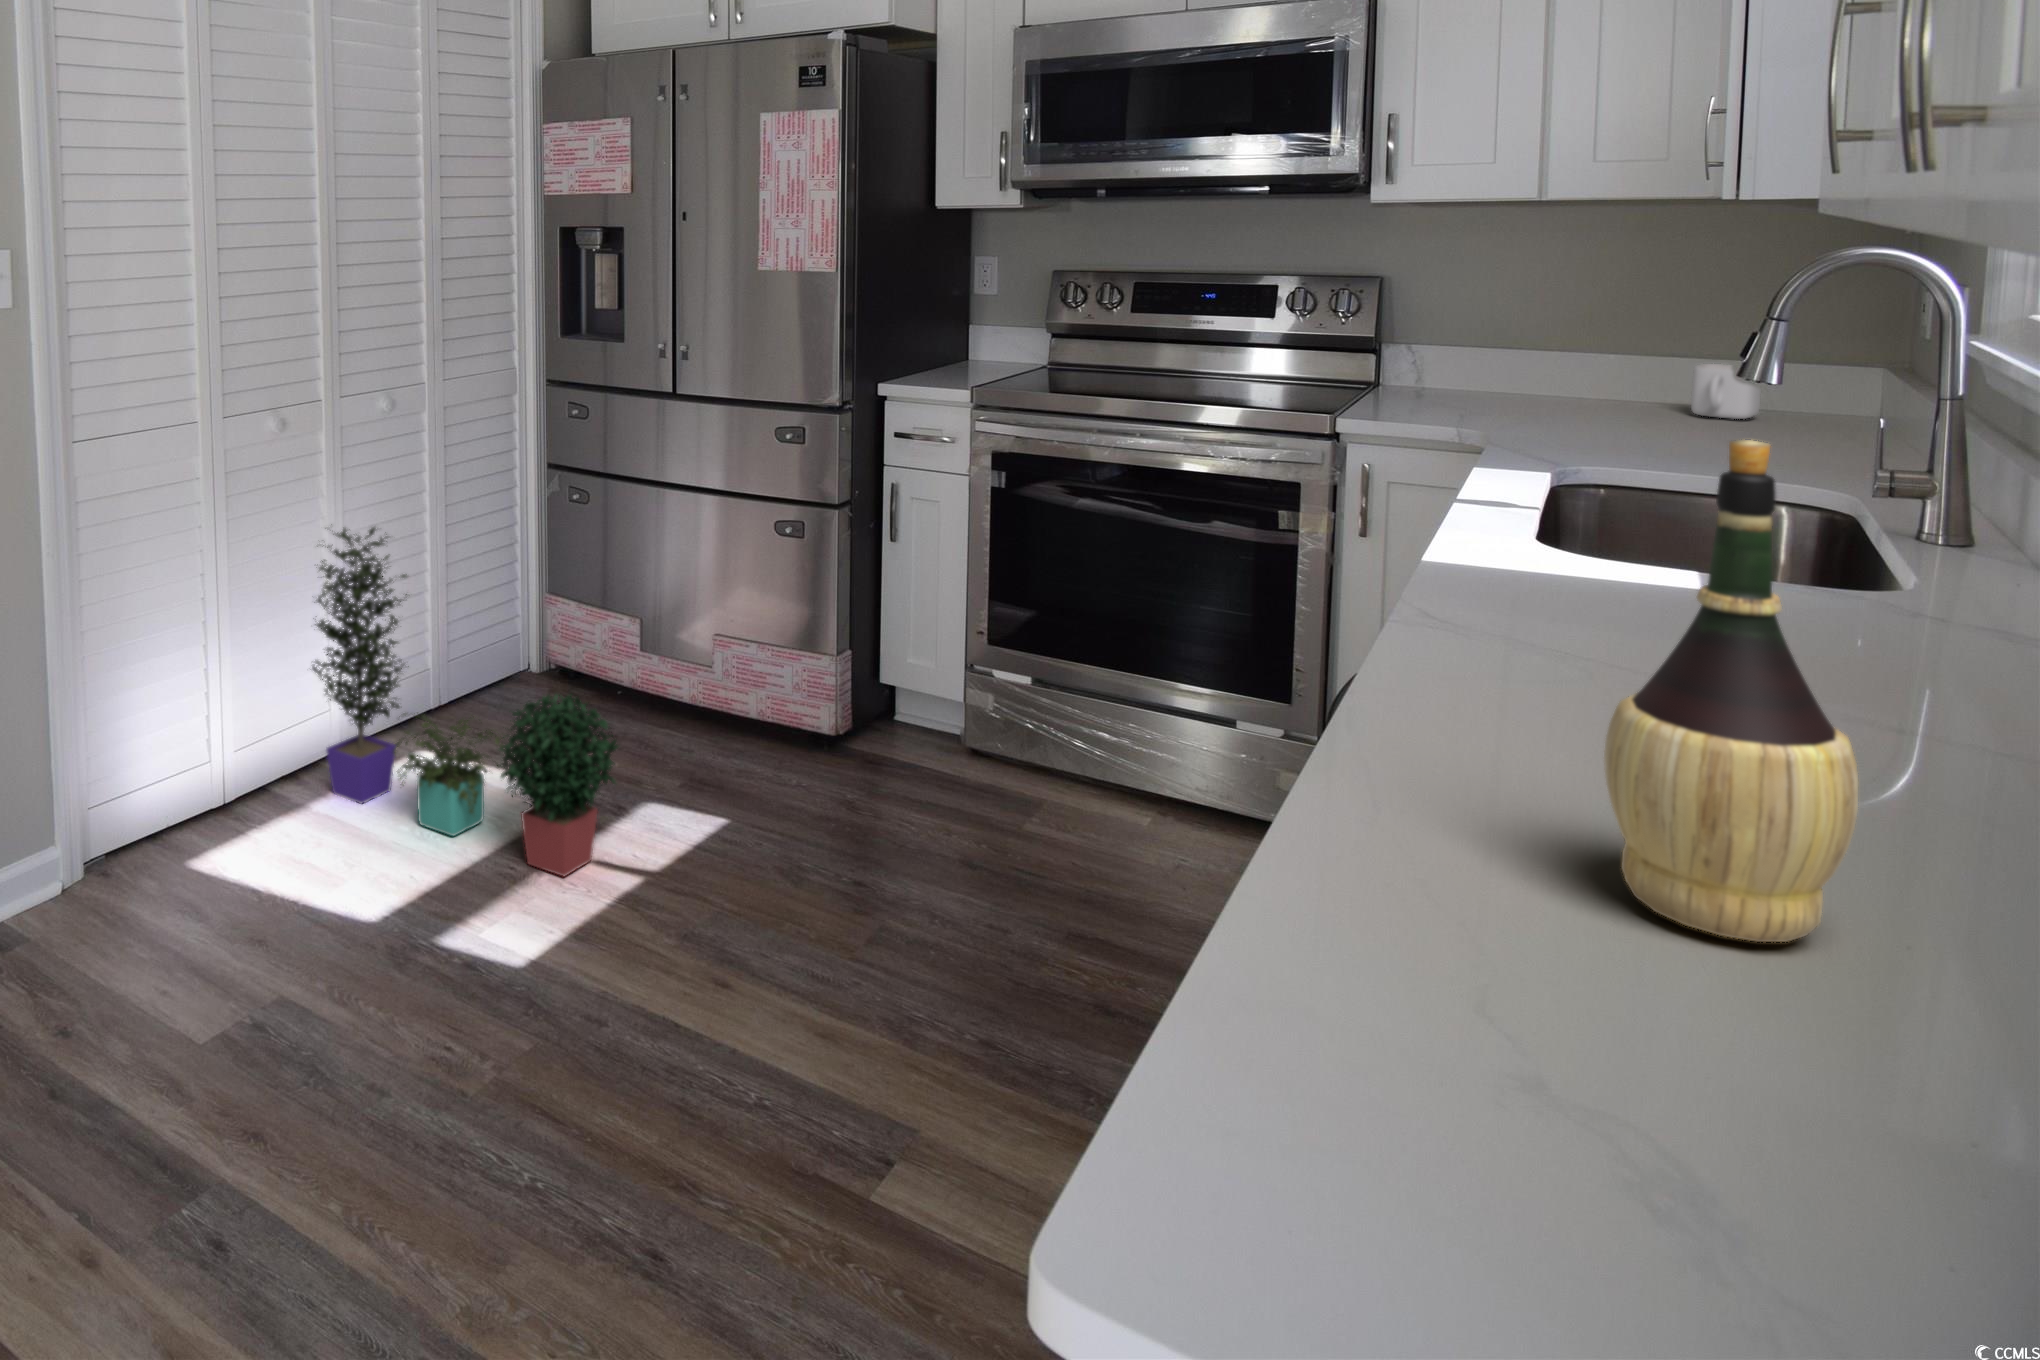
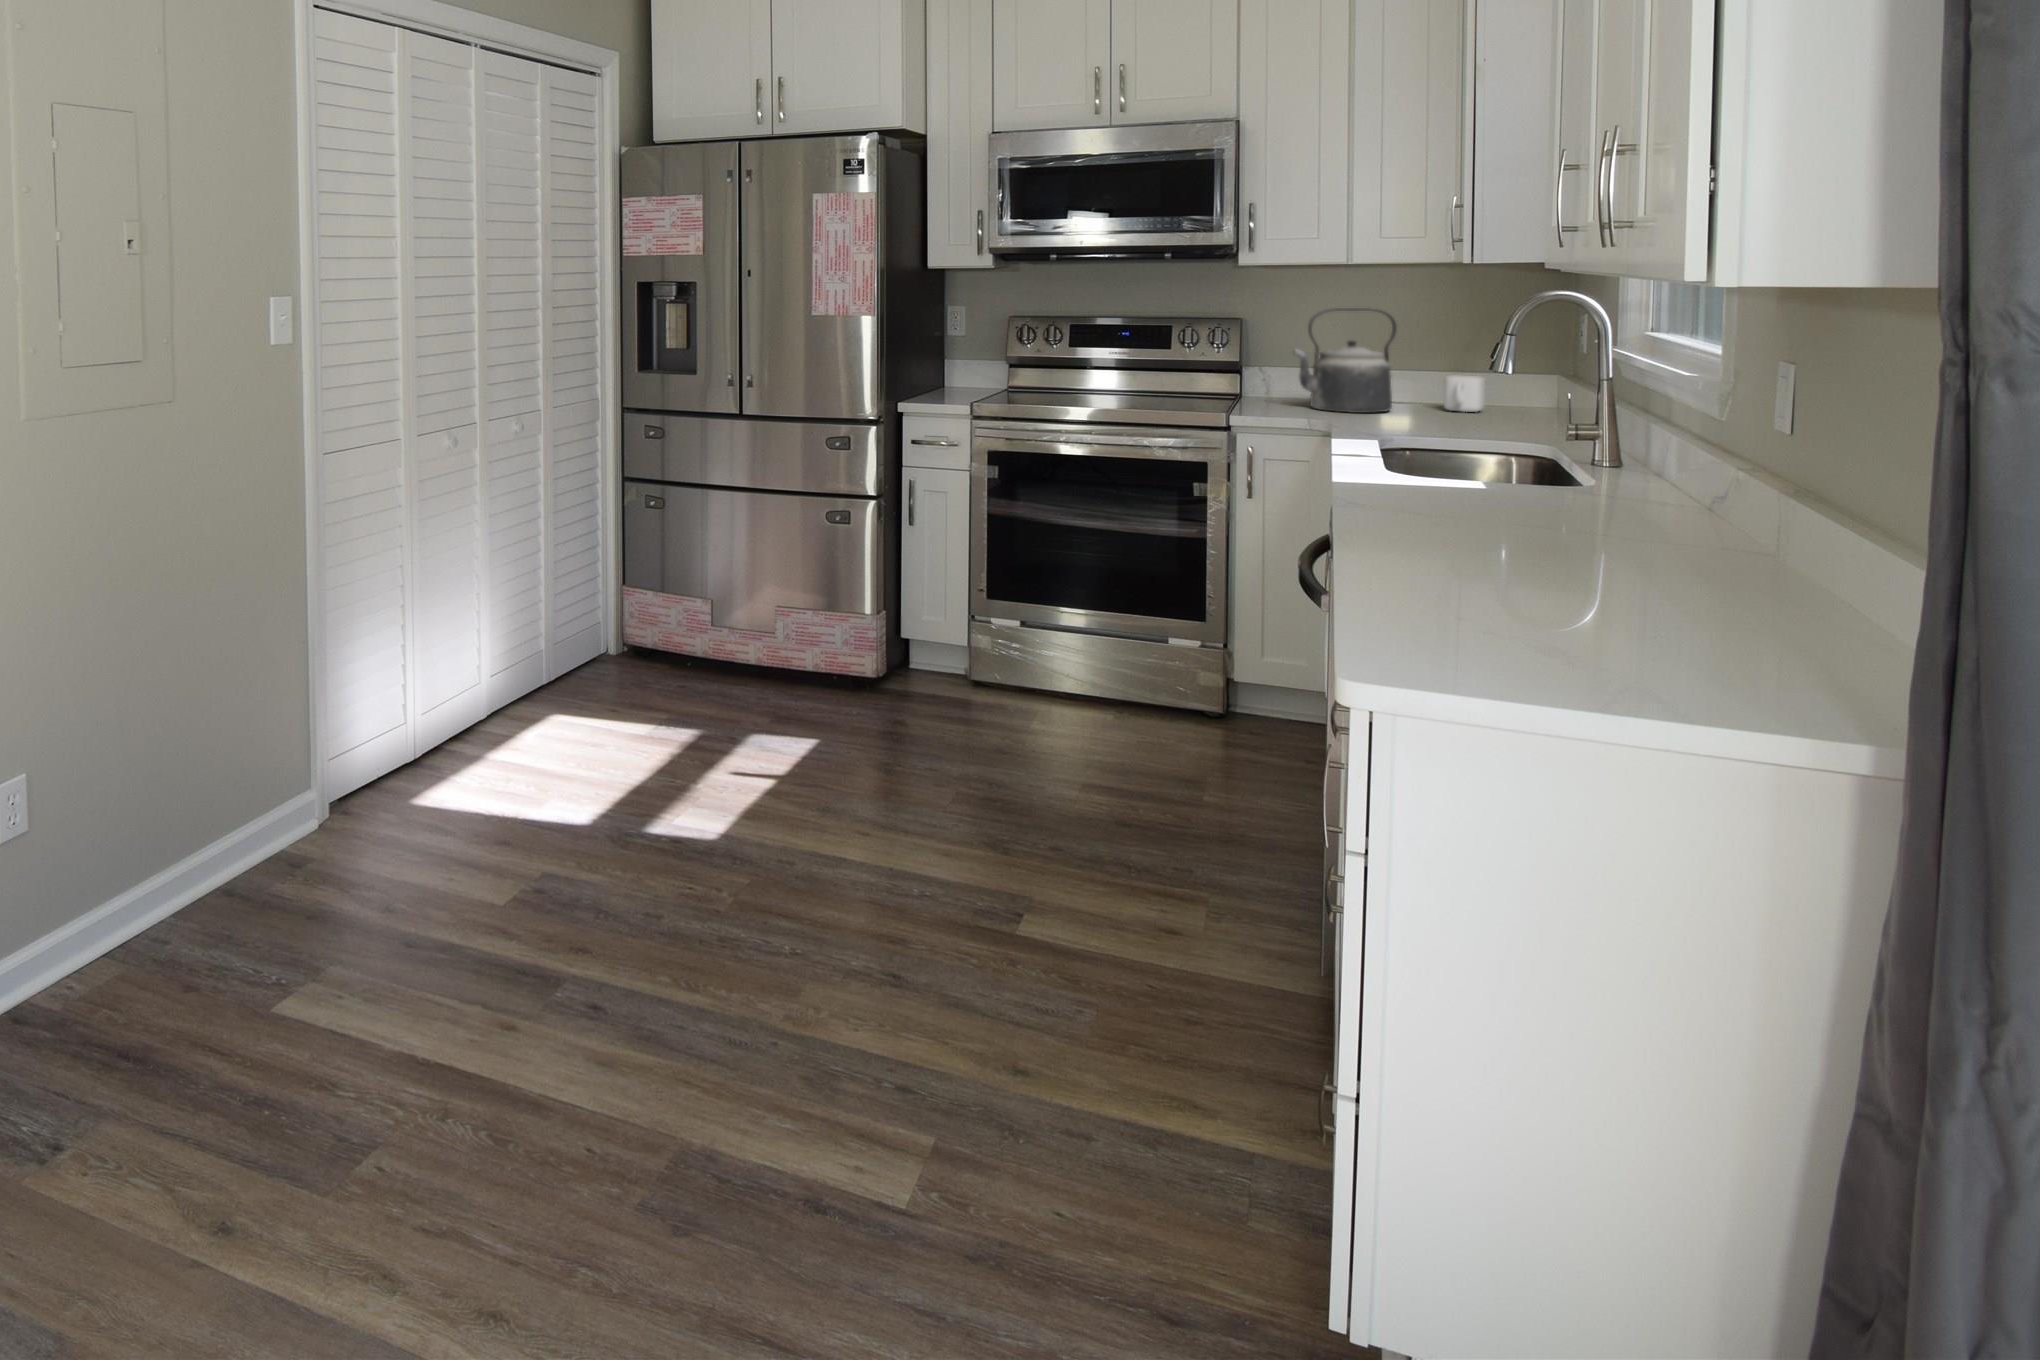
kettle: none [1448,264,1616,416] -> present [1293,308,1397,413]
wine bottle: present [1604,440,1858,942] -> none [1509,377,1619,608]
potted plant: present [312,527,618,876] -> none [478,522,752,783]

